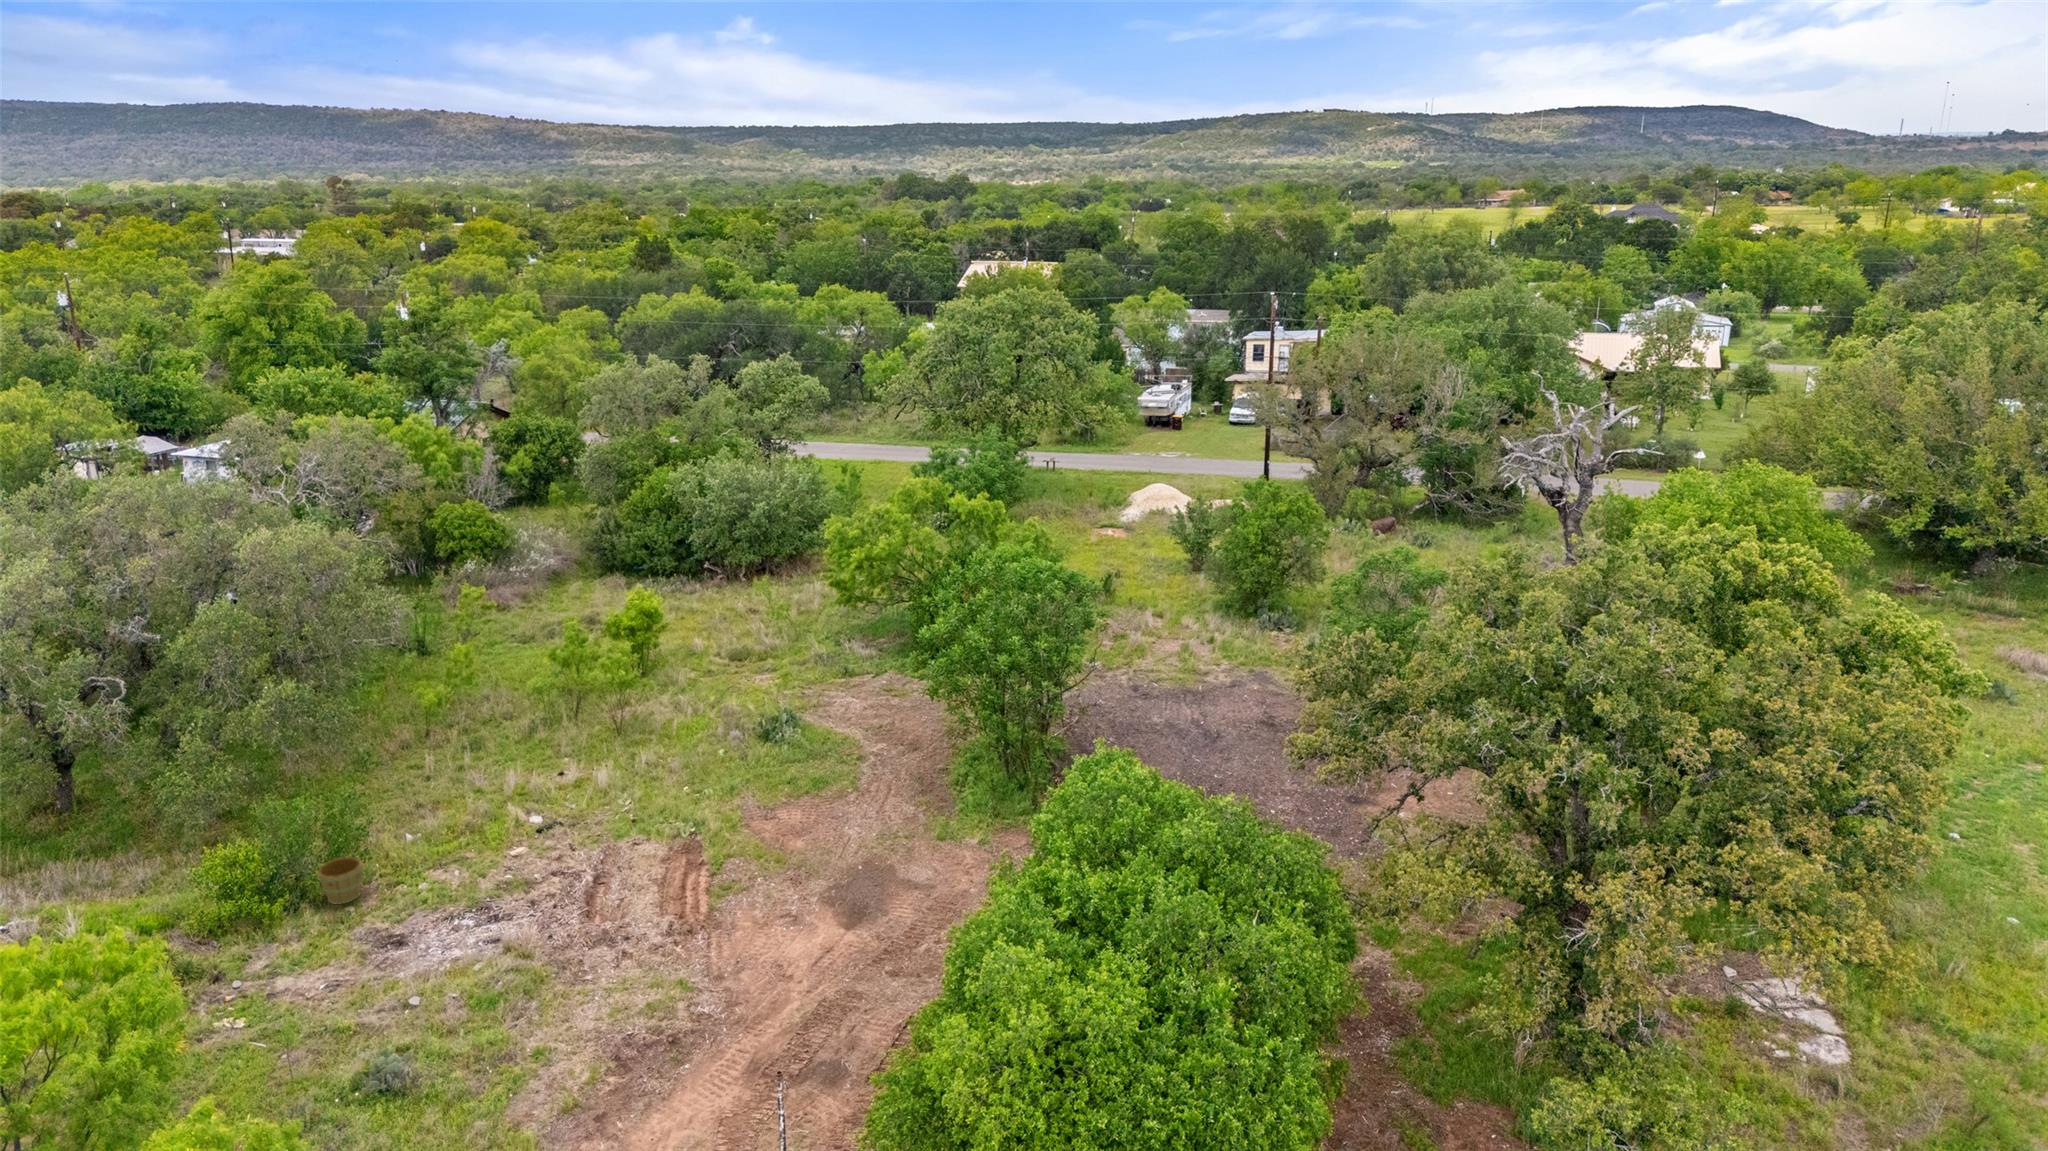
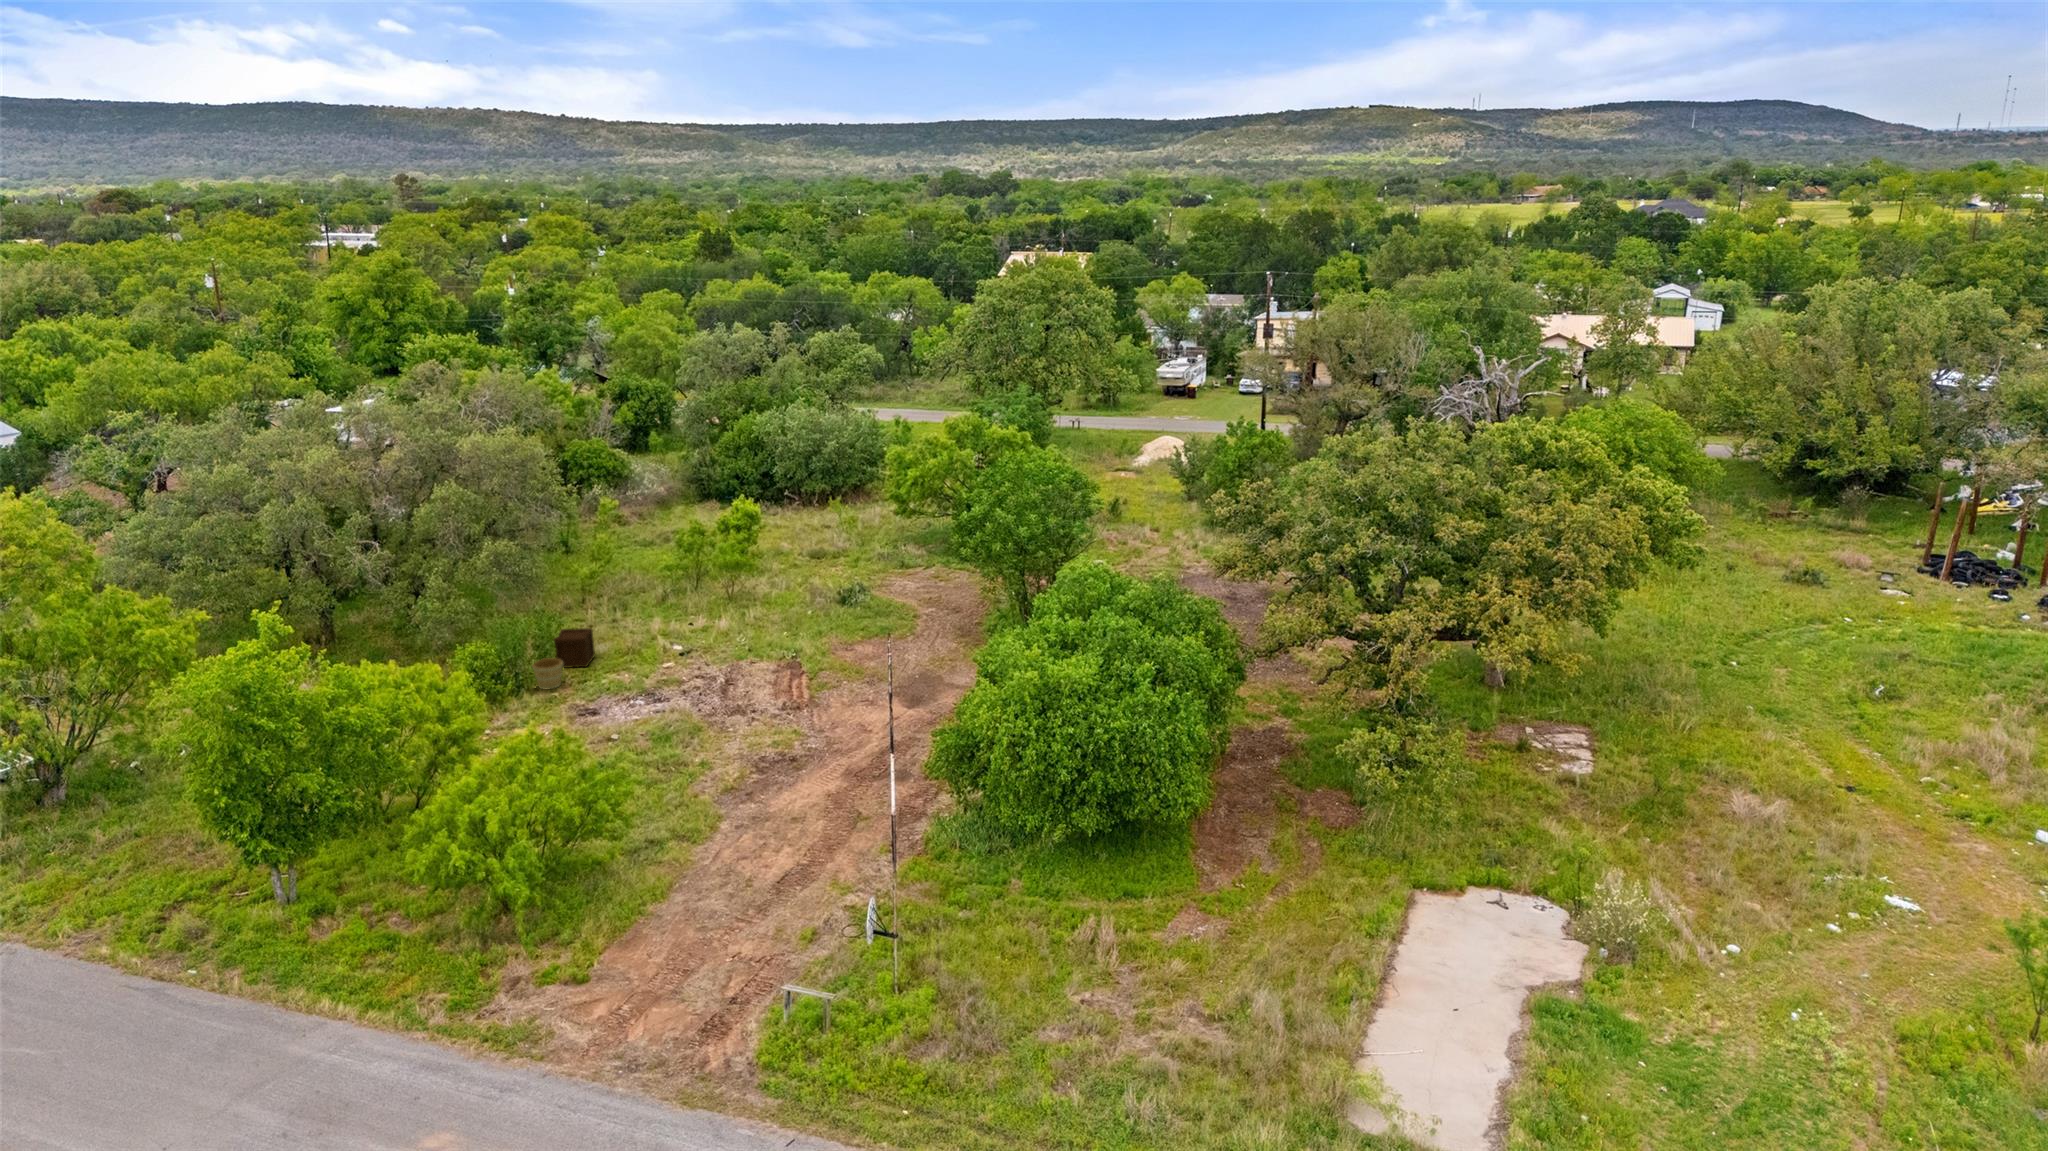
wooden crate: none [354,802,420,862] -> present [554,628,595,668]

